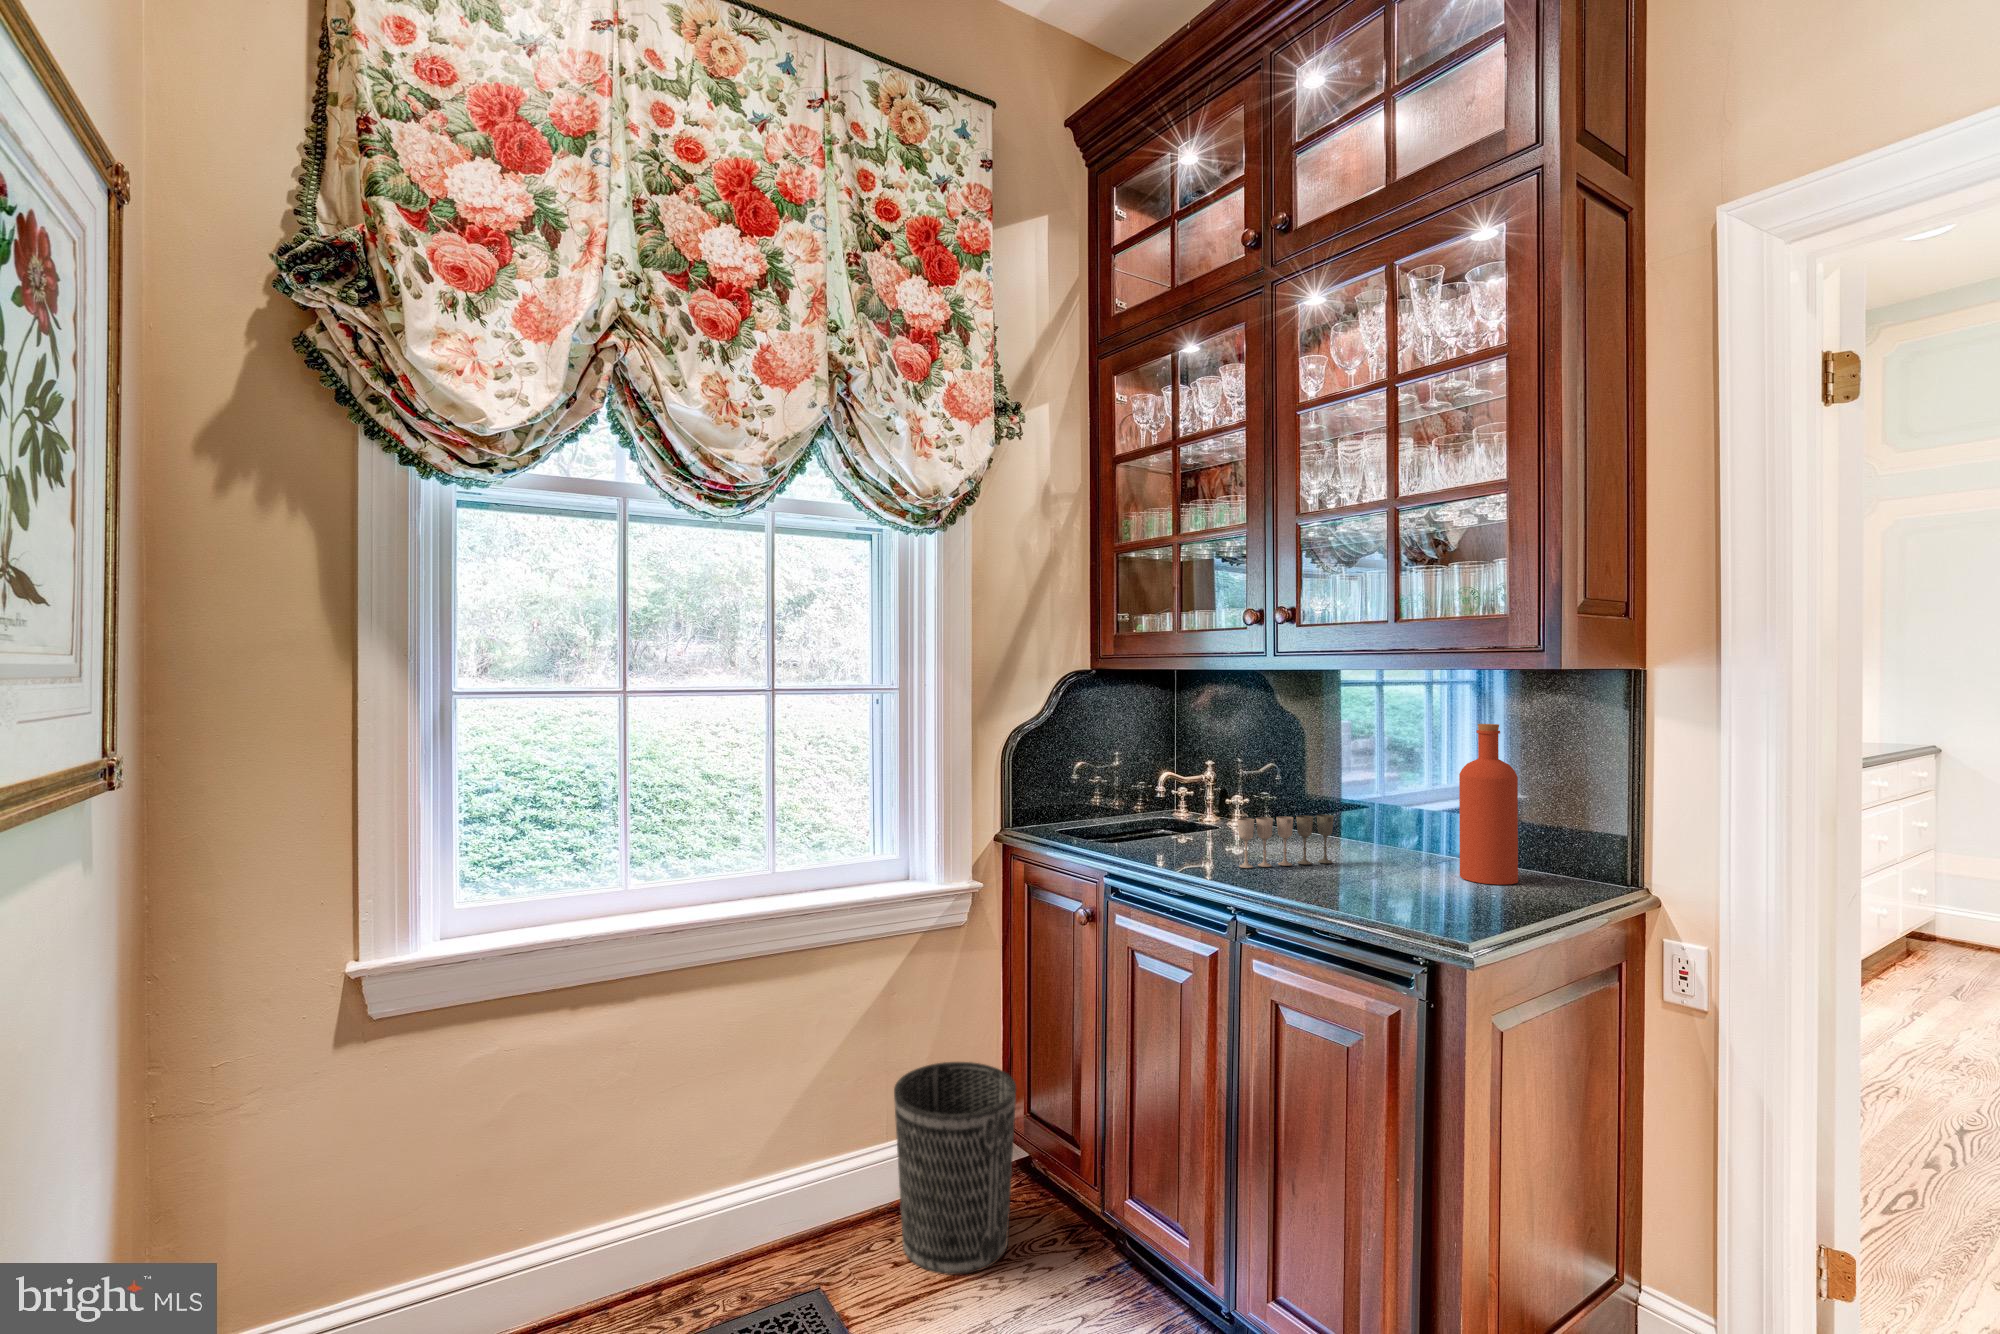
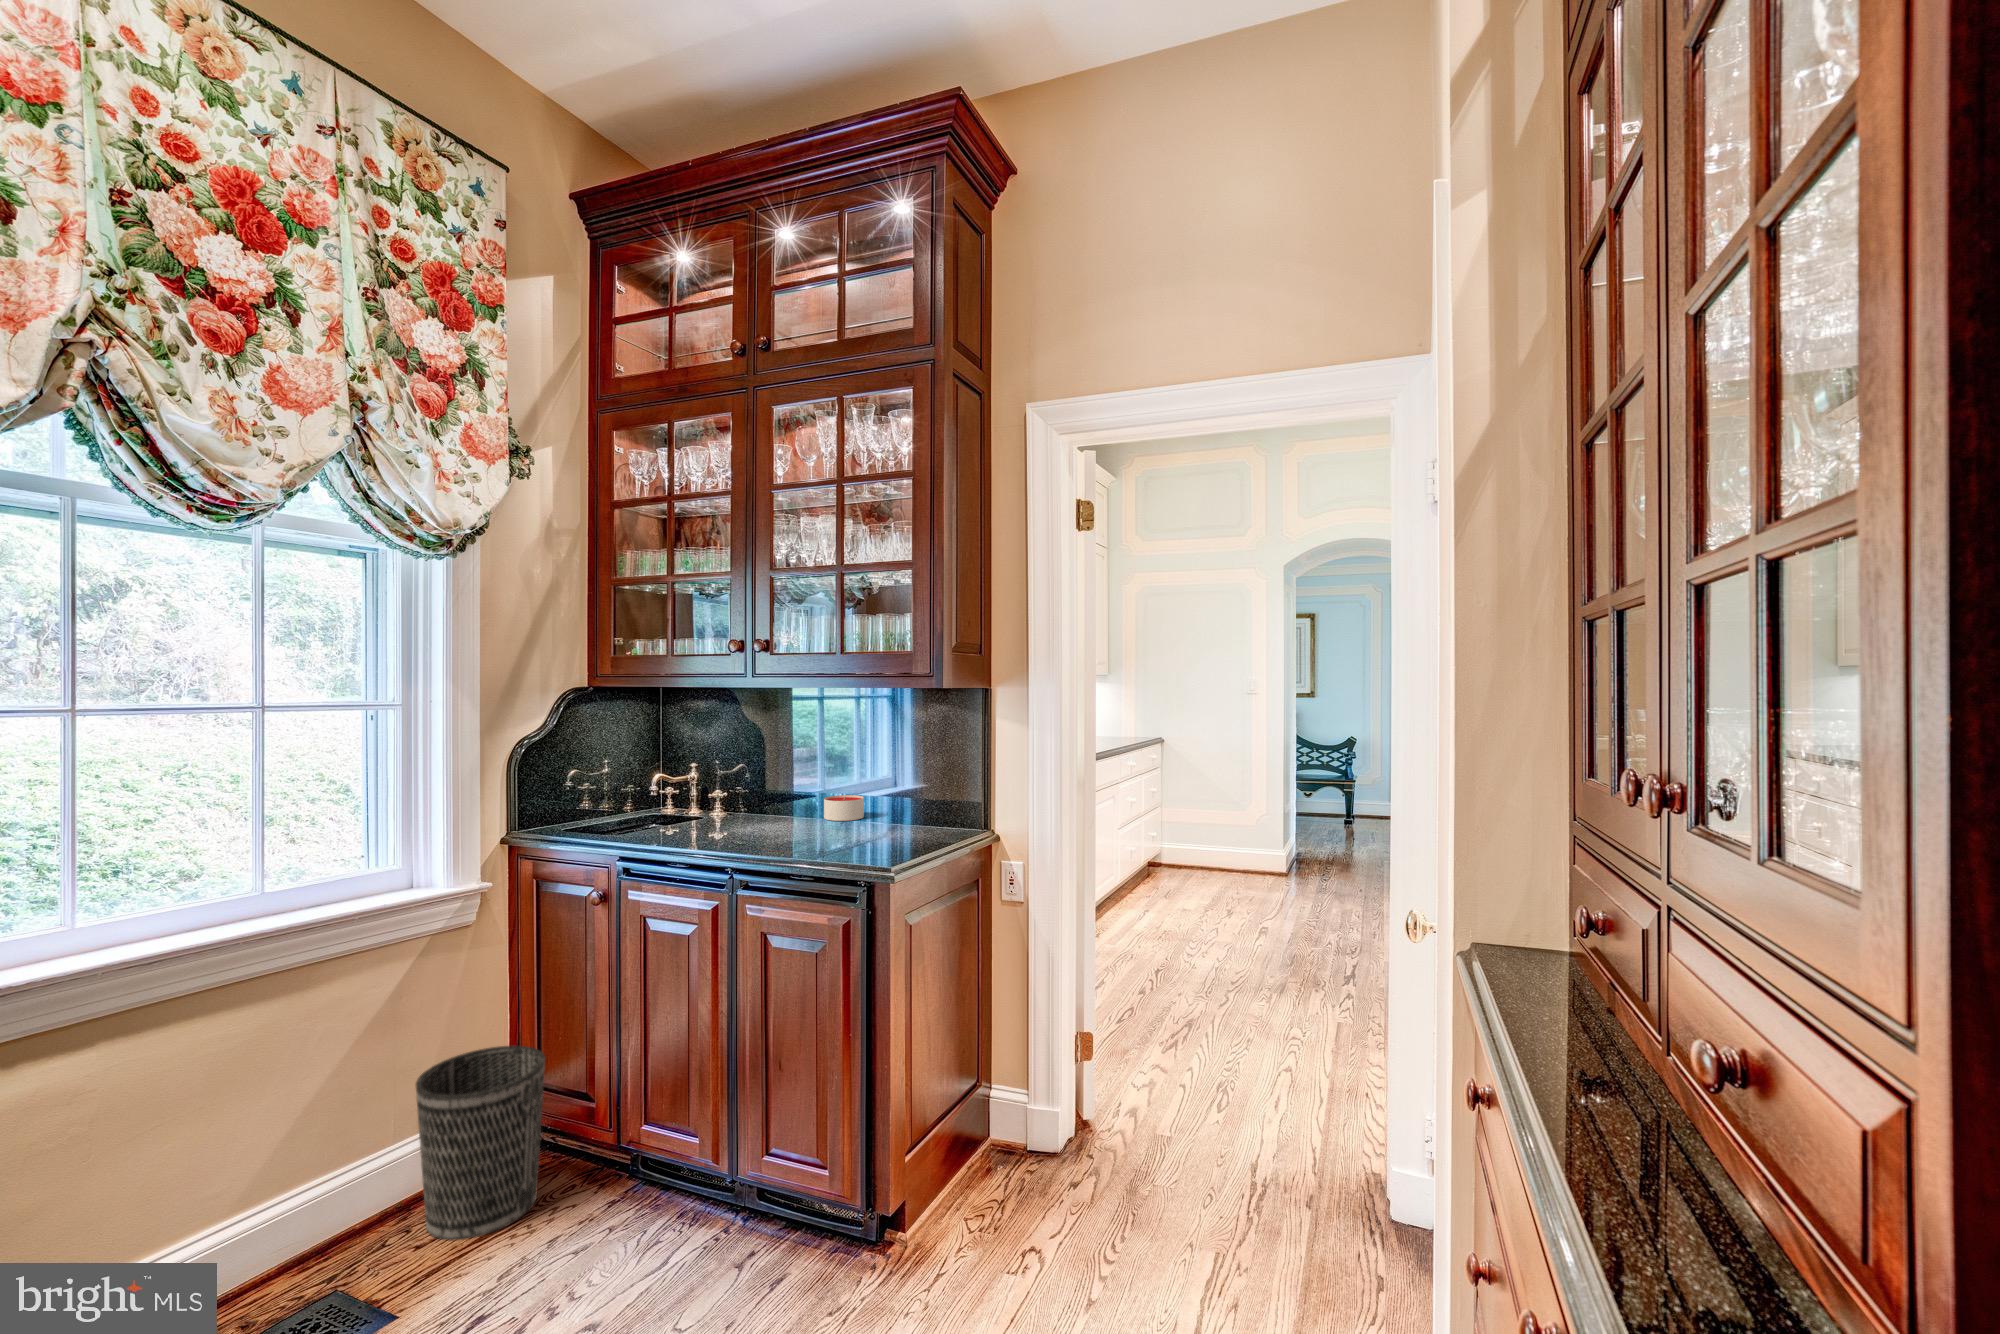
bottle: present [1459,724,1518,885] -> none [889,721,923,825]
wine glass: present [1238,814,1334,868] -> none [741,790,807,836]
candle: none [1364,827,1424,865] -> present [824,795,864,821]

